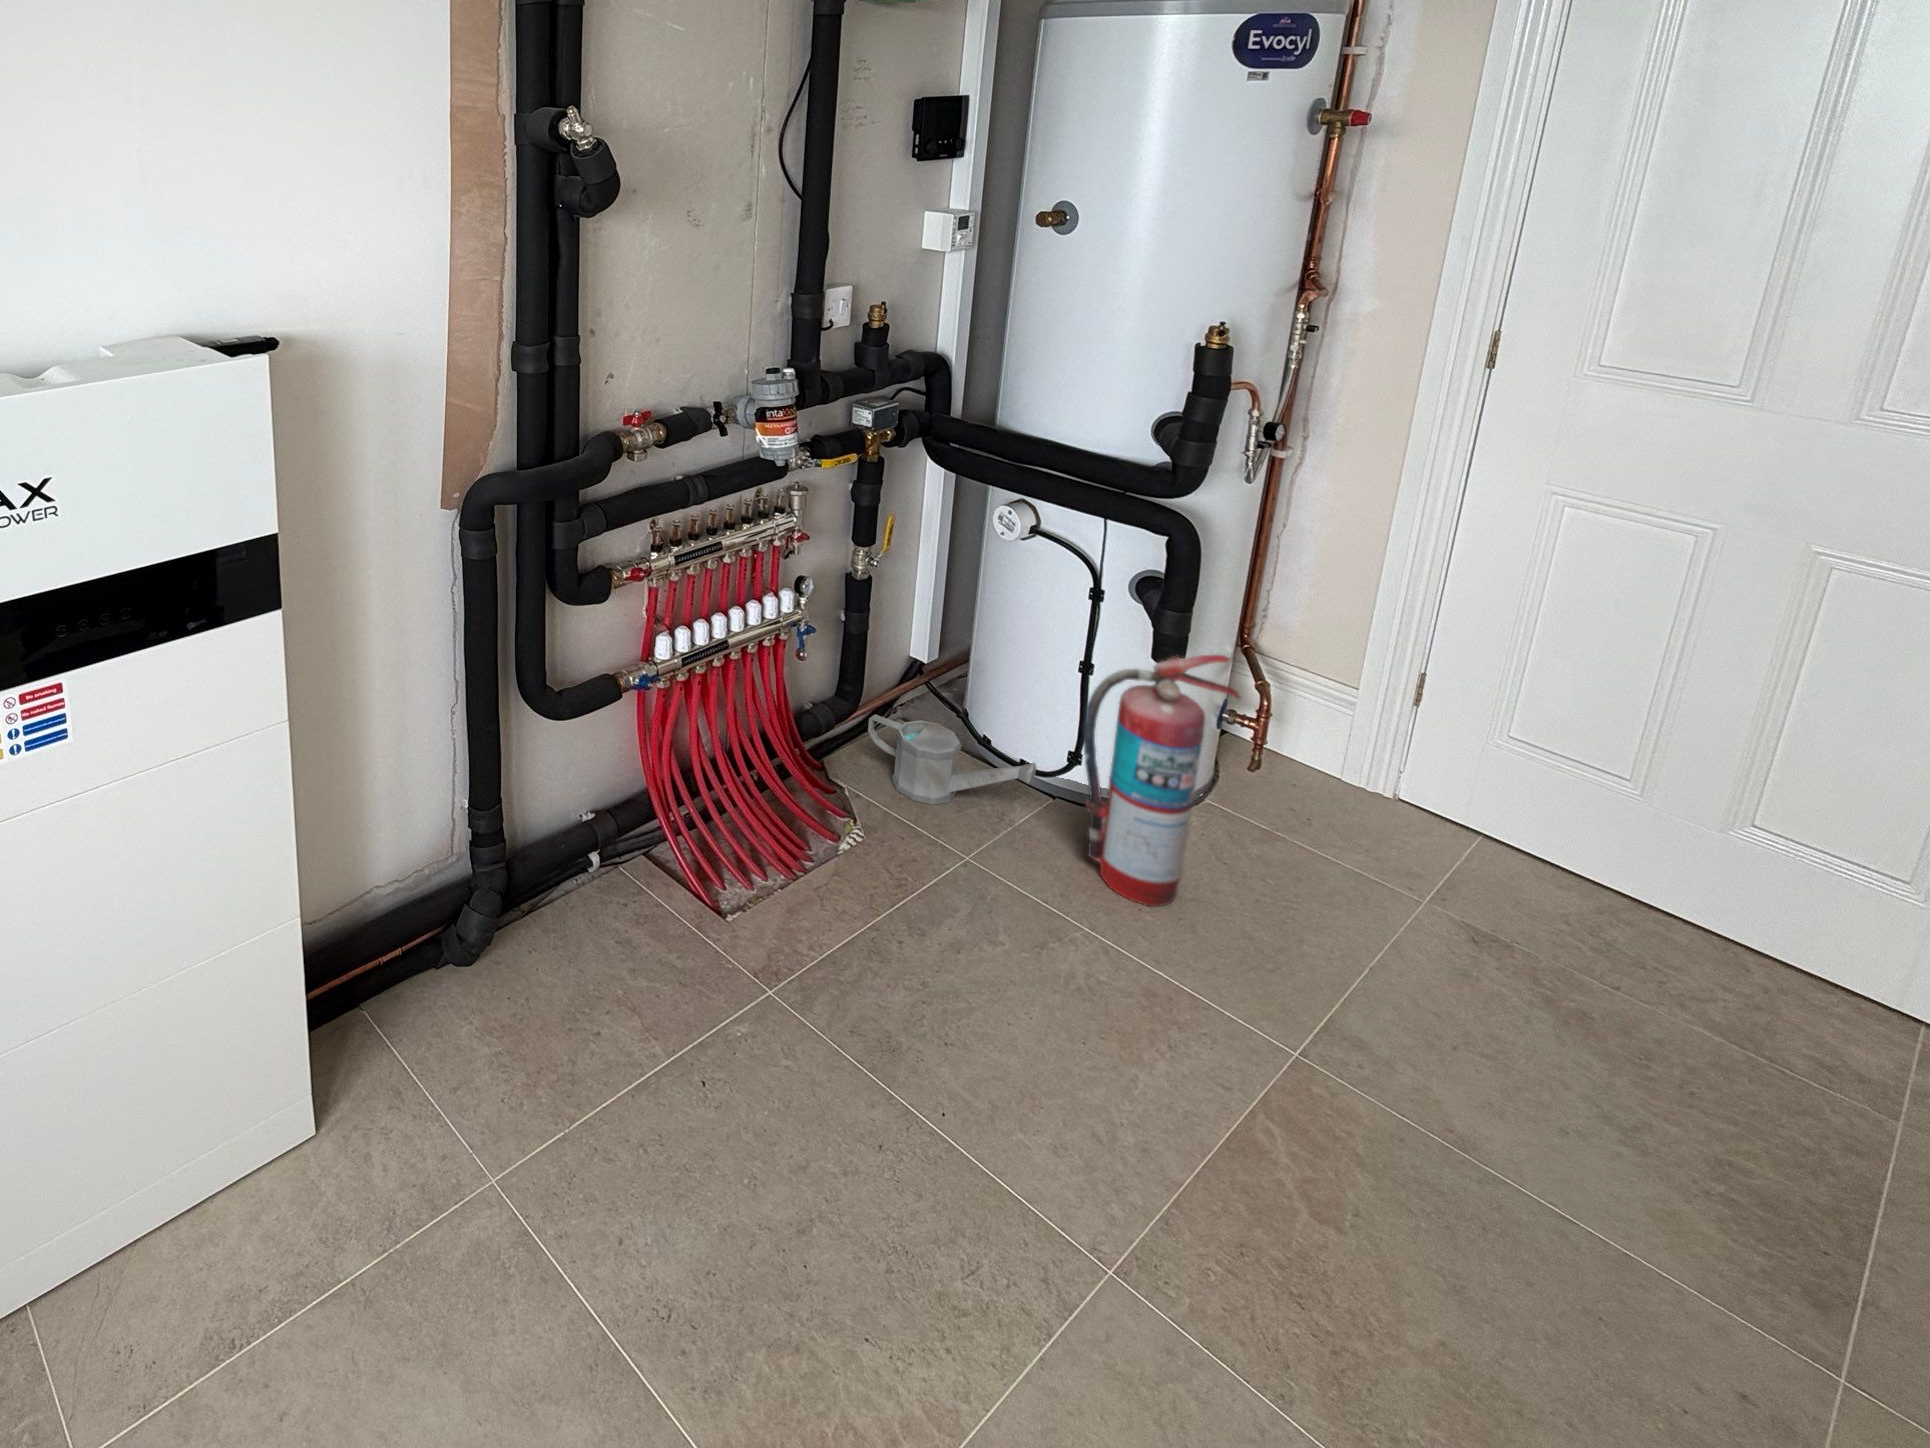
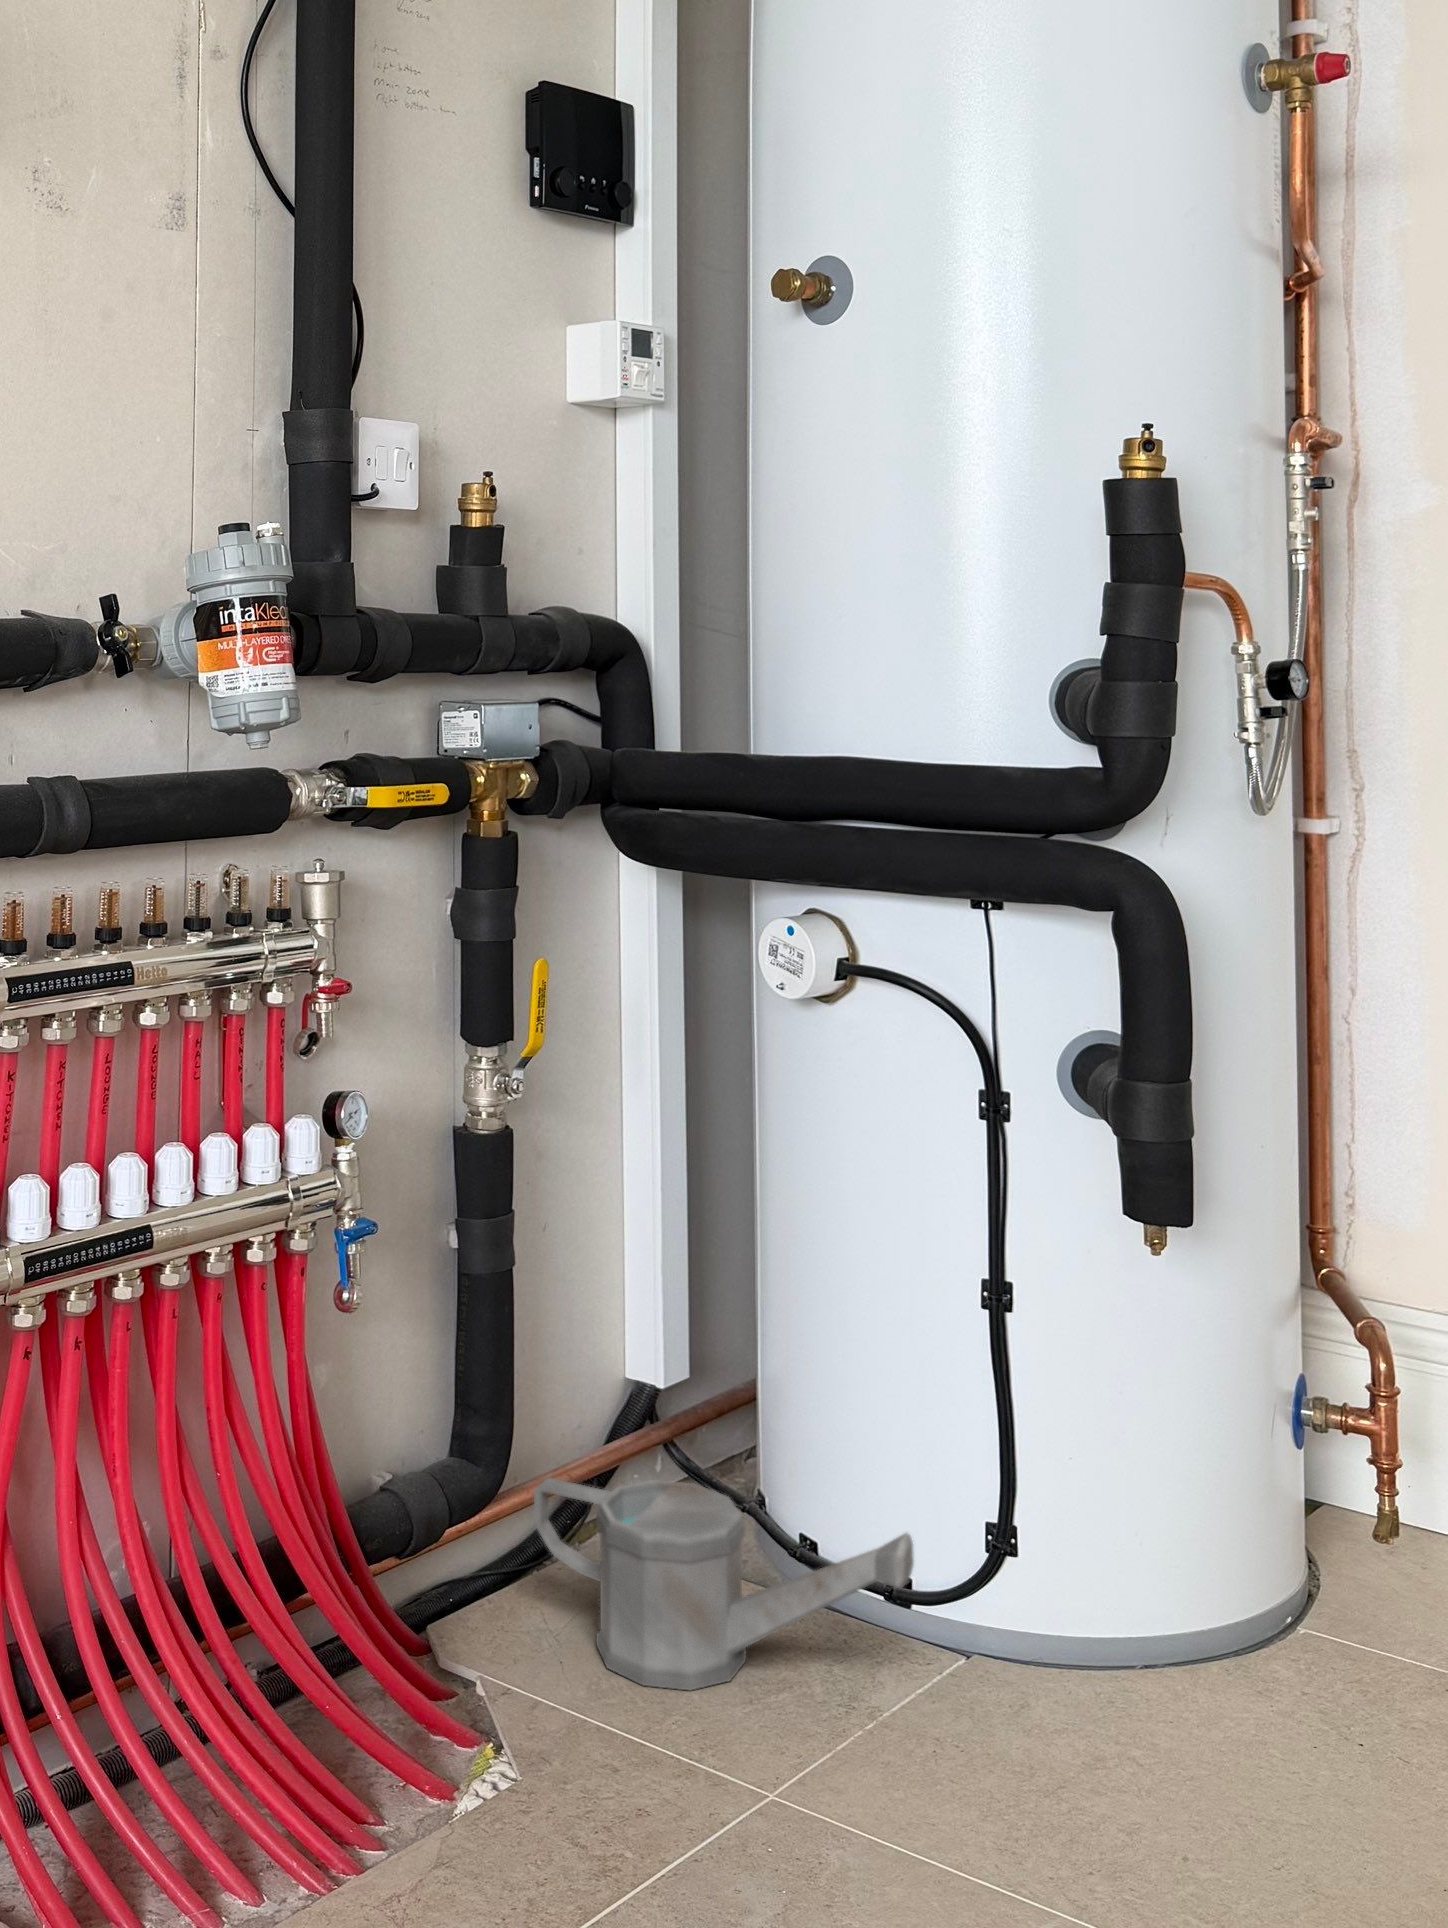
fire extinguisher: present [1083,655,1240,907] -> none [994,1162,1313,1858]

